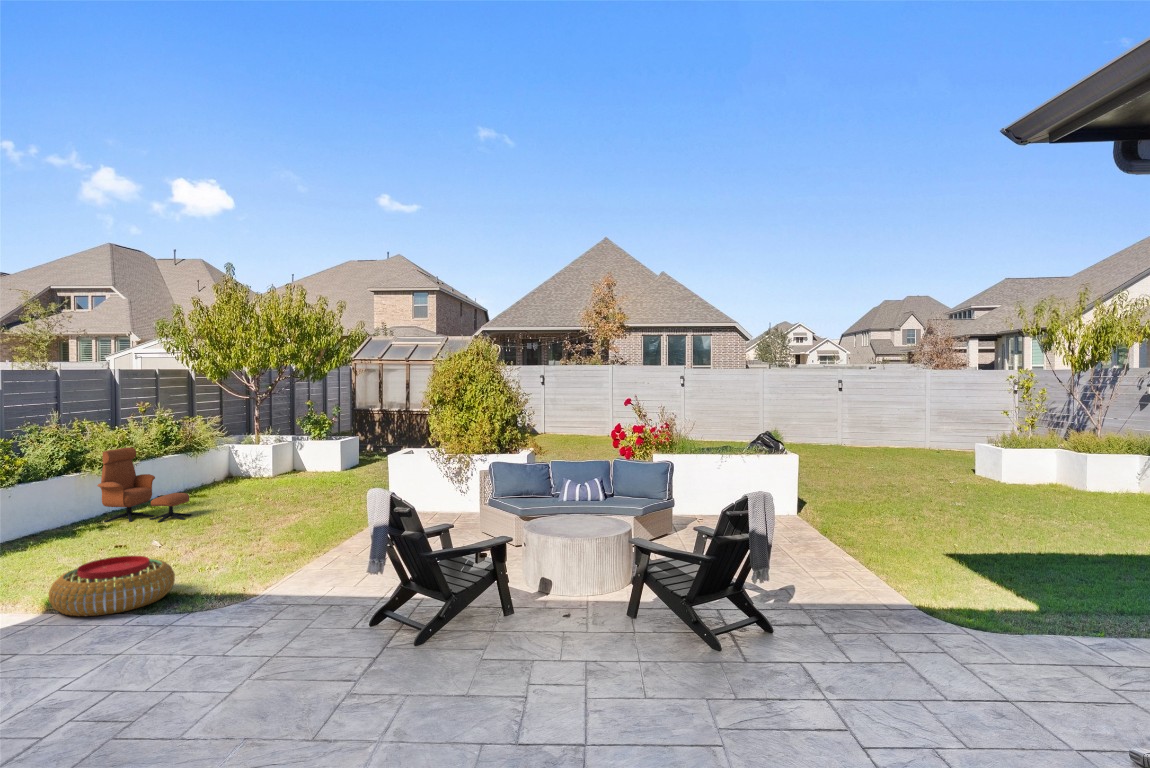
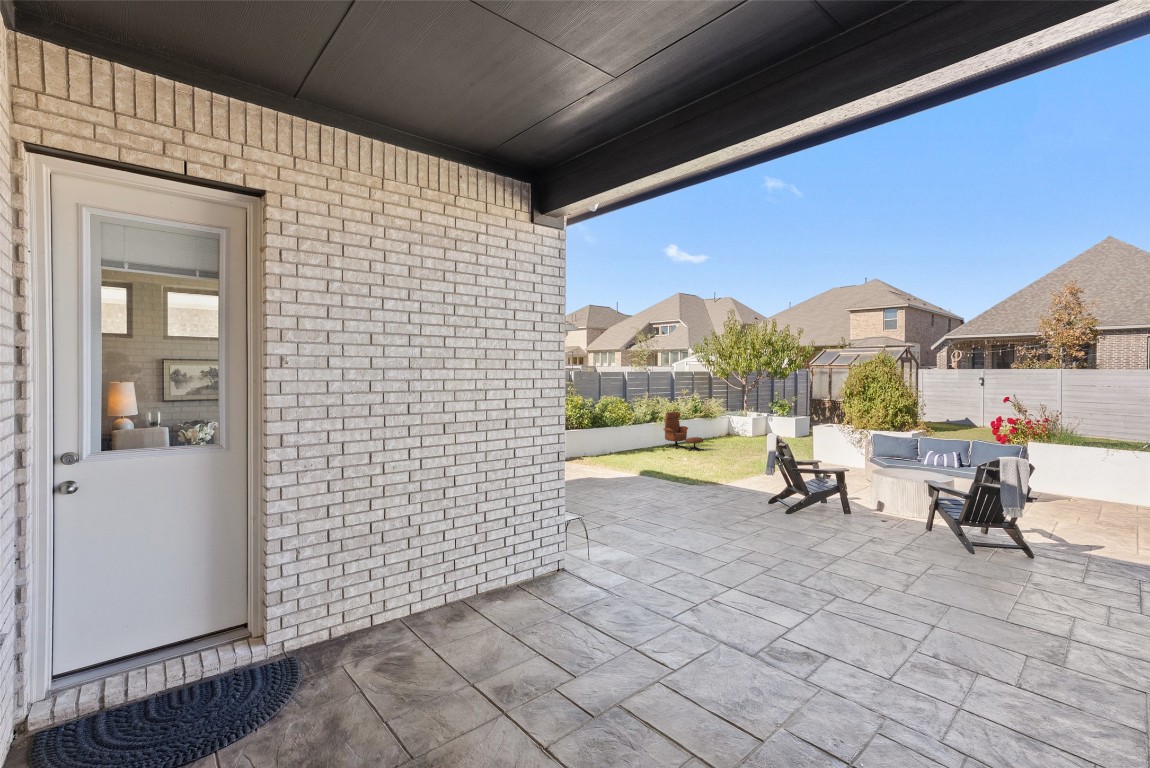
pouf: present [49,556,175,616] -> none [641,456,688,479]

